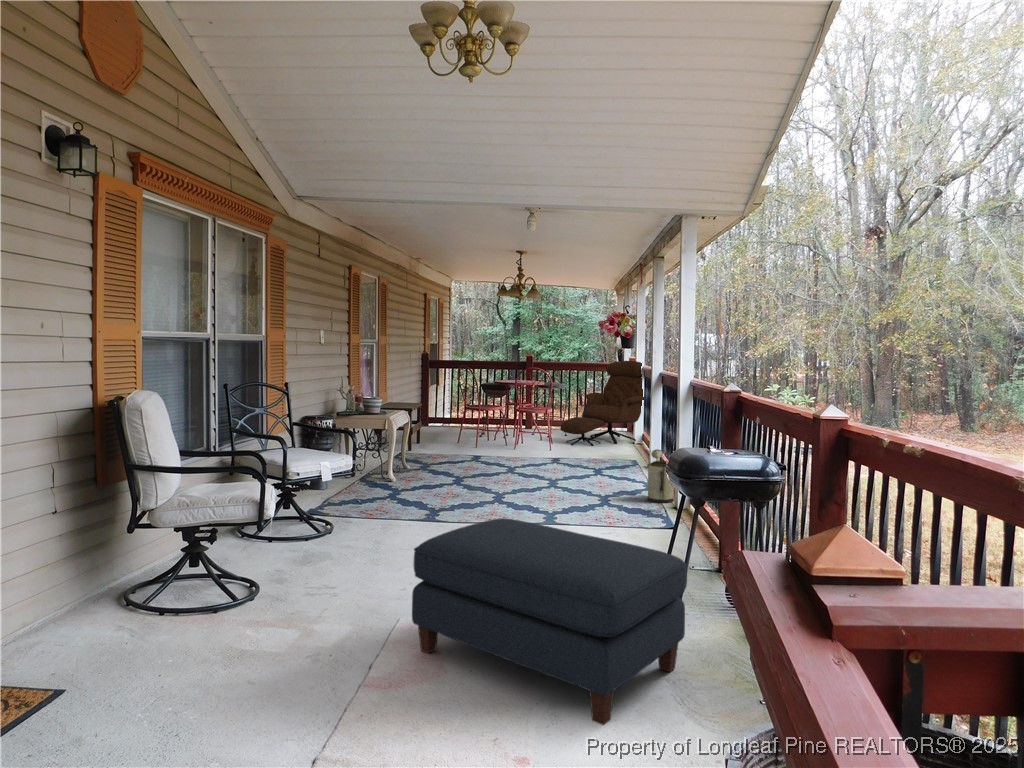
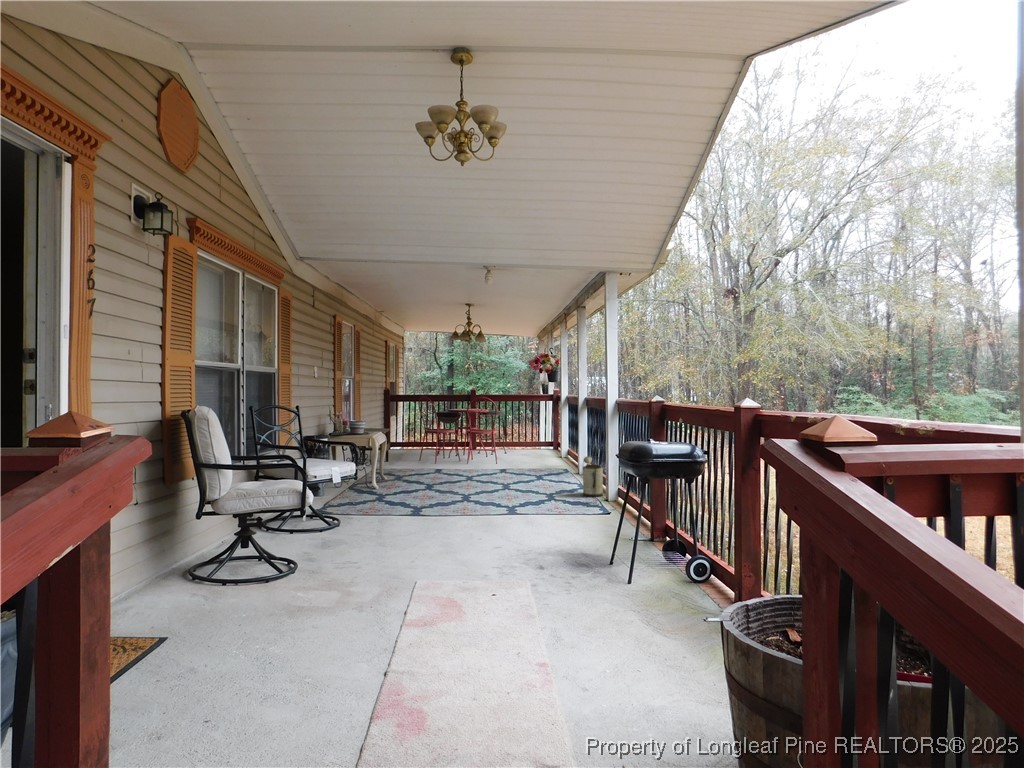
lounge chair: present [560,361,644,446] -> none [503,393,569,460]
ottoman: present [412,518,687,725] -> none [438,499,644,638]

